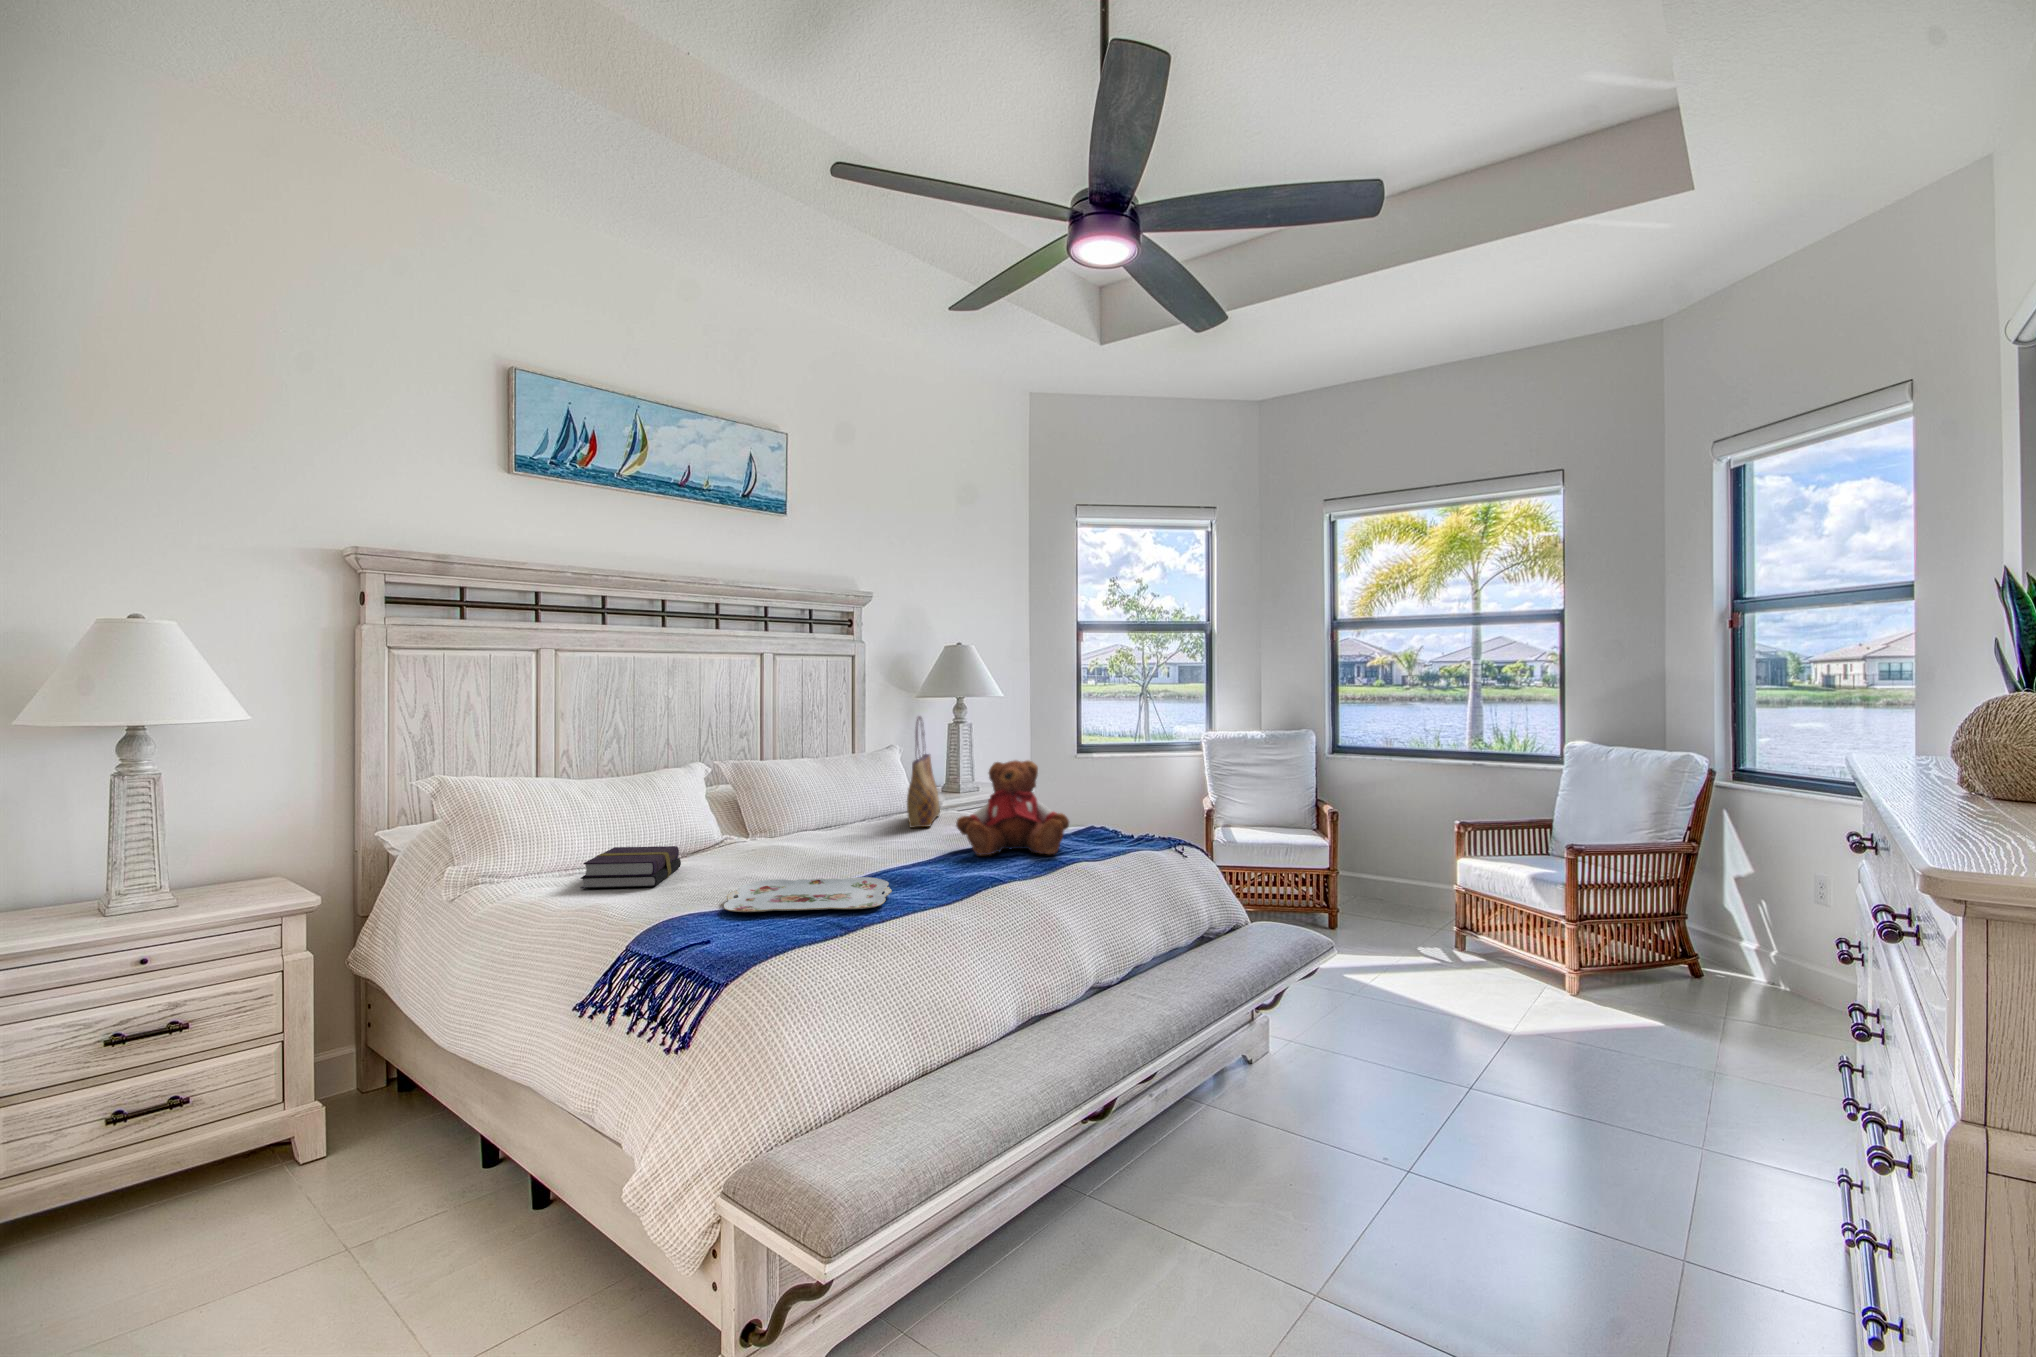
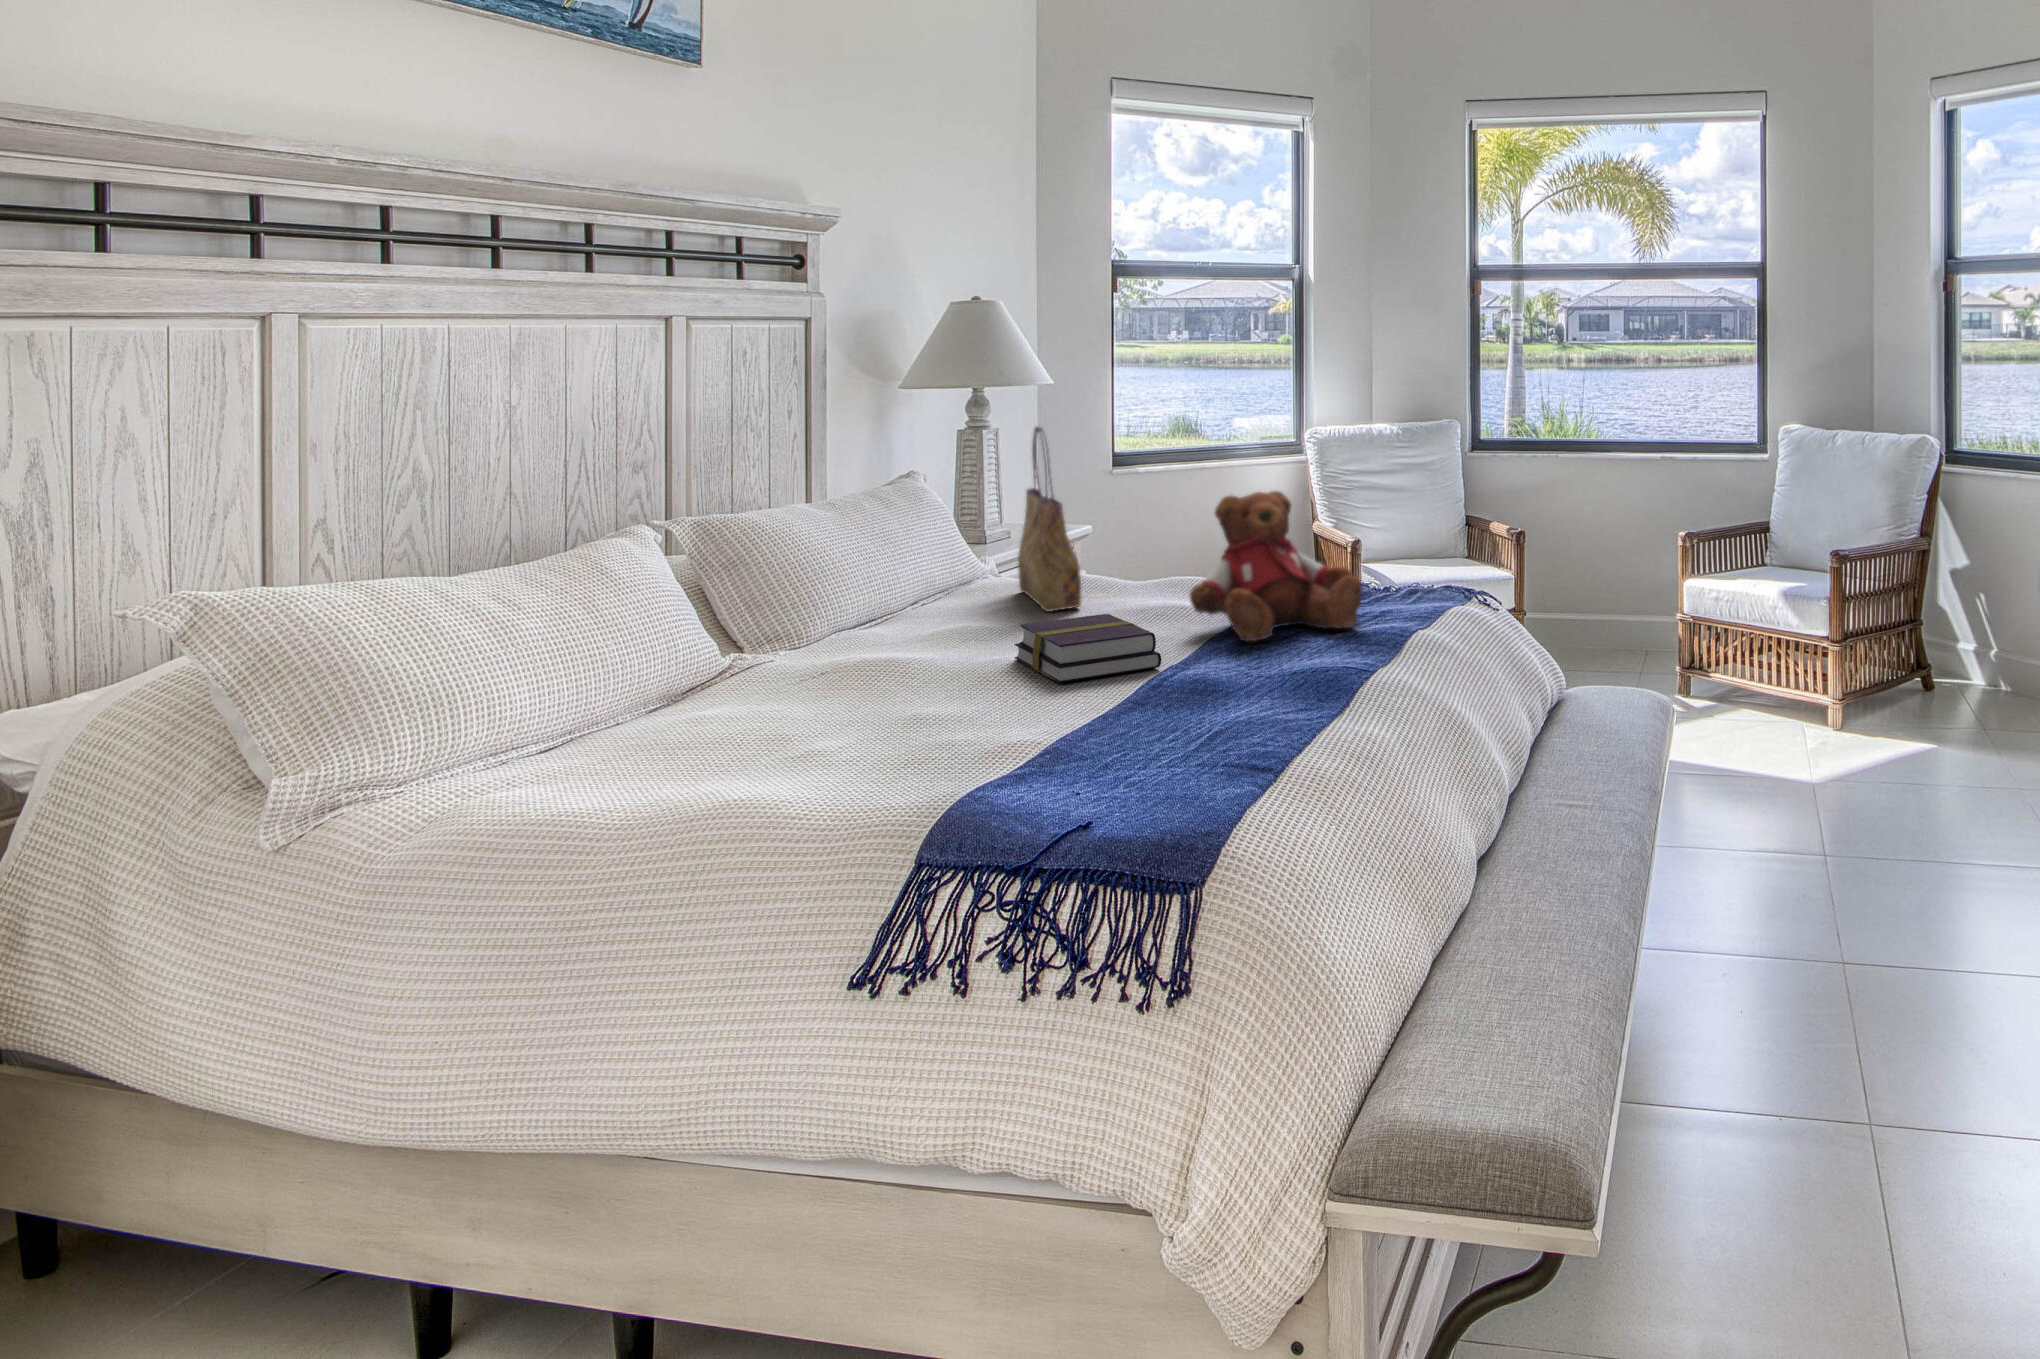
book: present [581,846,681,888] -> present [1015,614,1161,683]
serving tray: present [724,877,892,912] -> none [975,693,1261,774]

